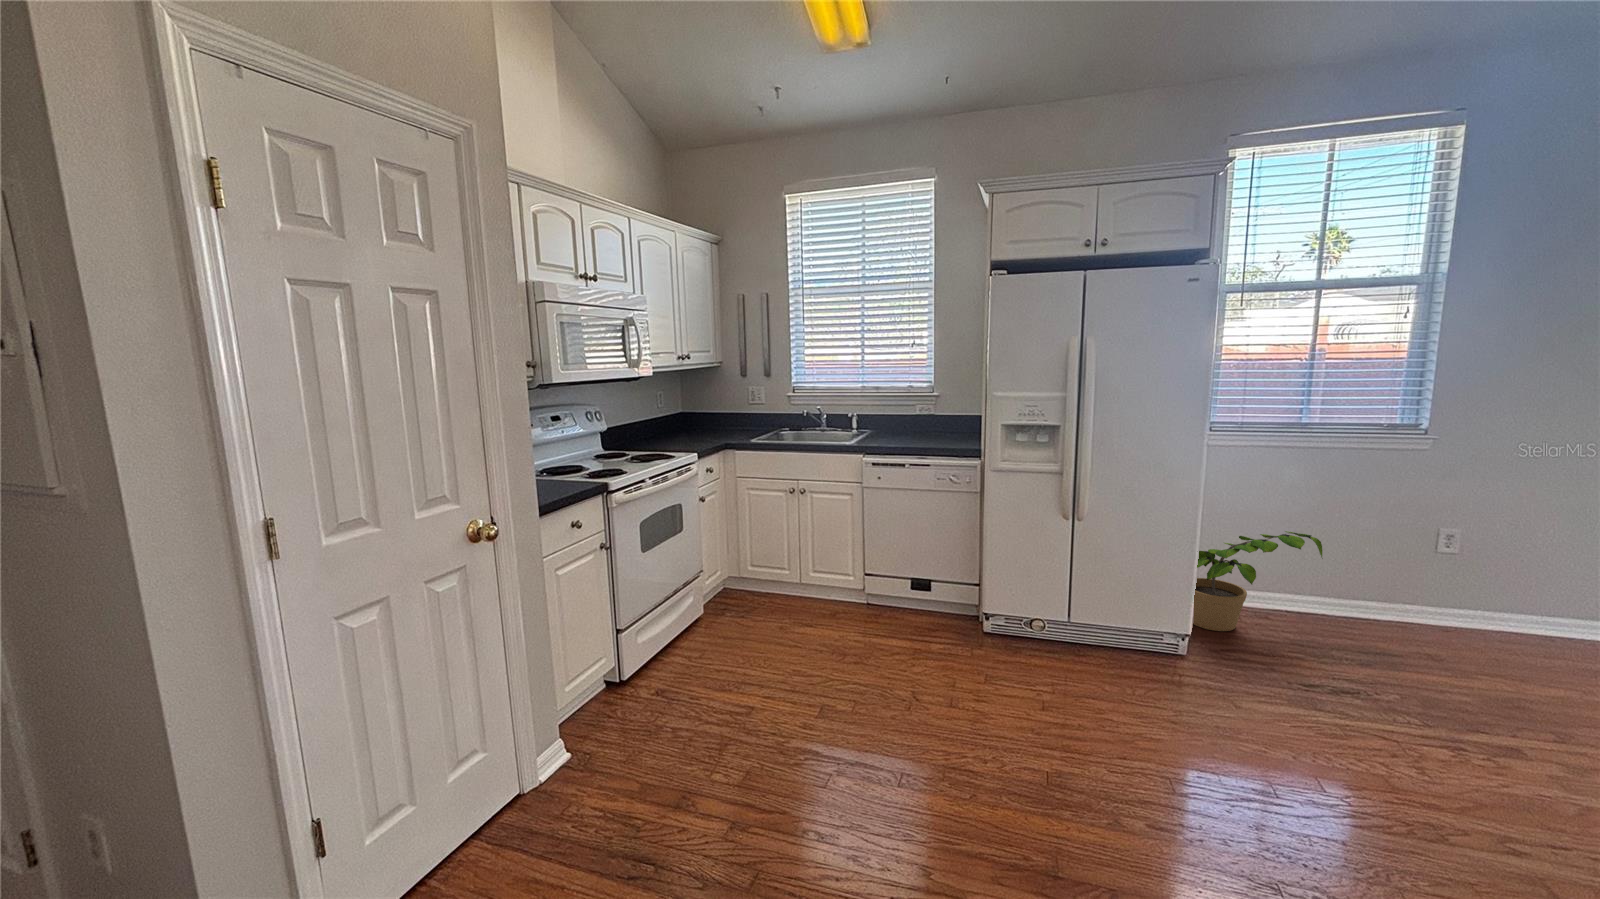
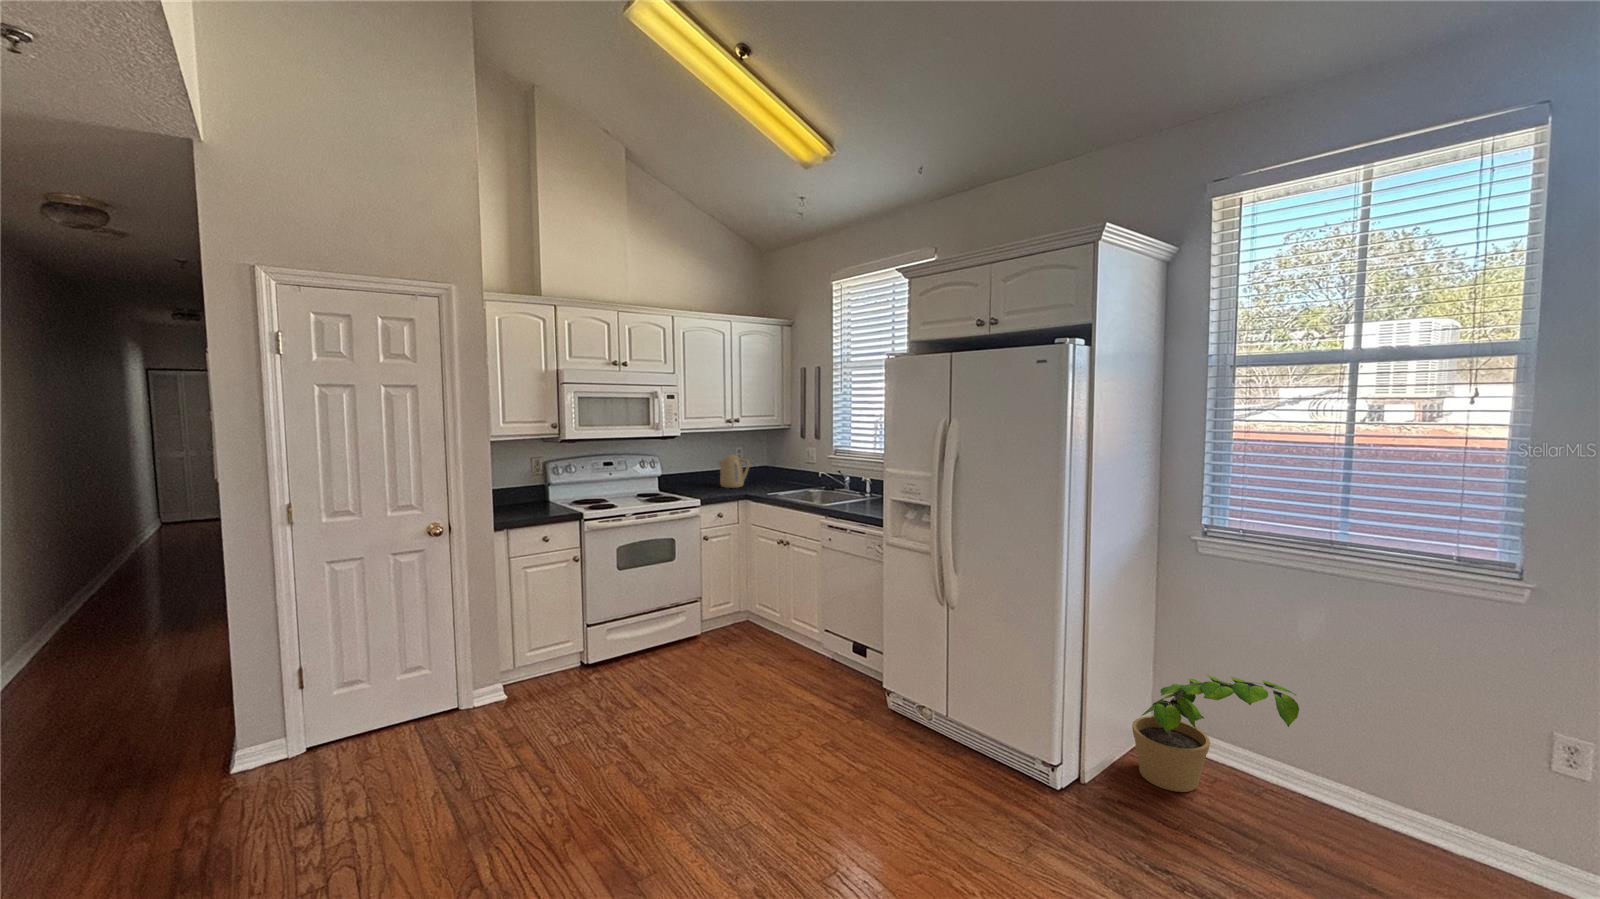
kettle: none [655,400,696,440] -> present [718,454,750,488]

